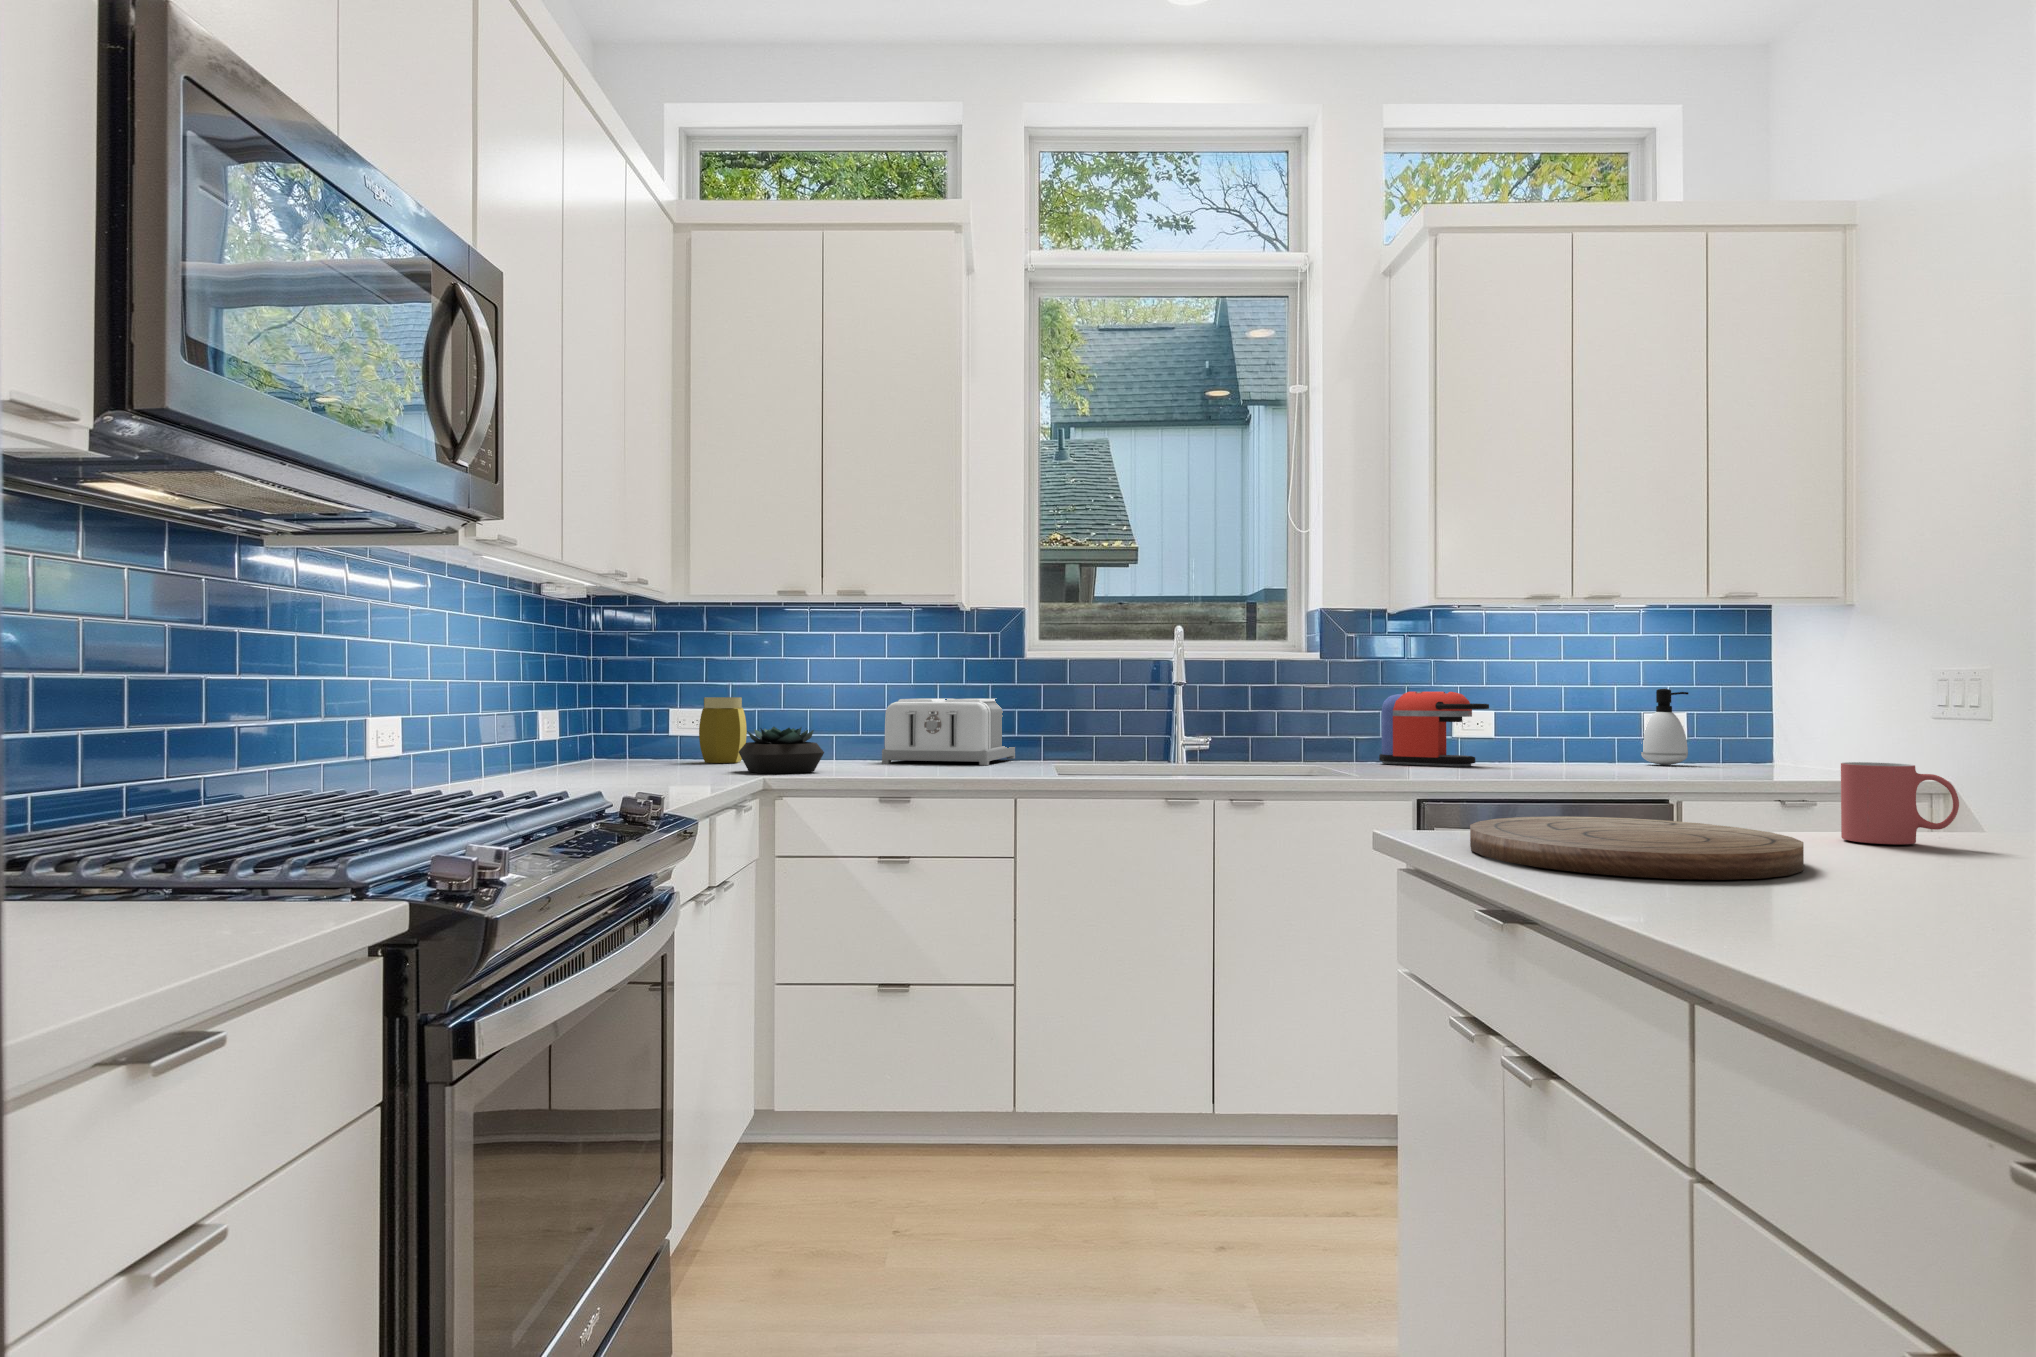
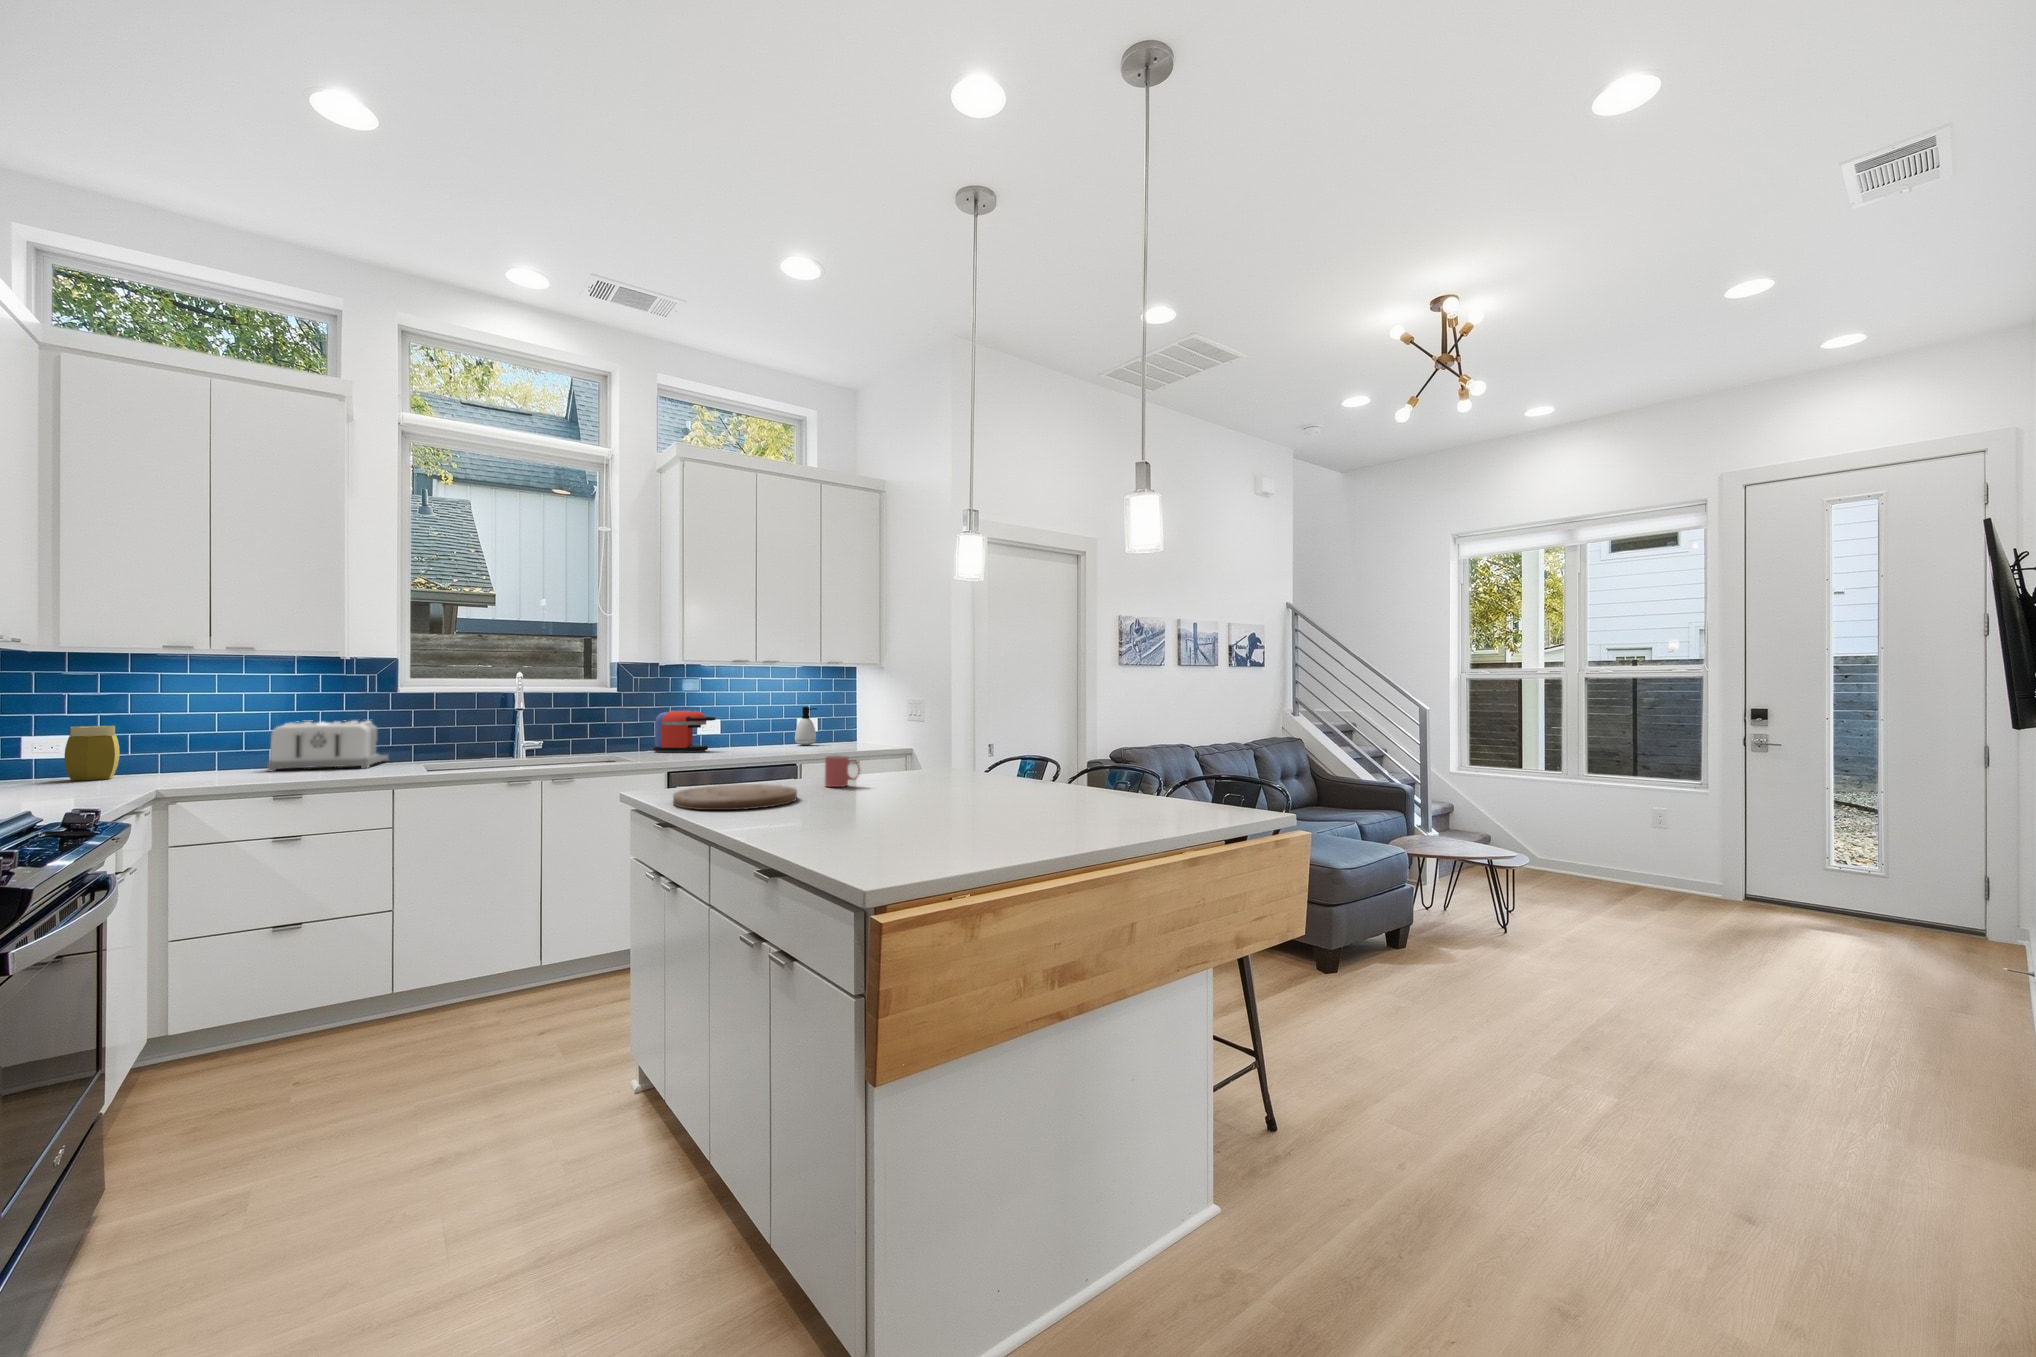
succulent plant: present [739,727,824,774] -> none [130,750,224,788]

